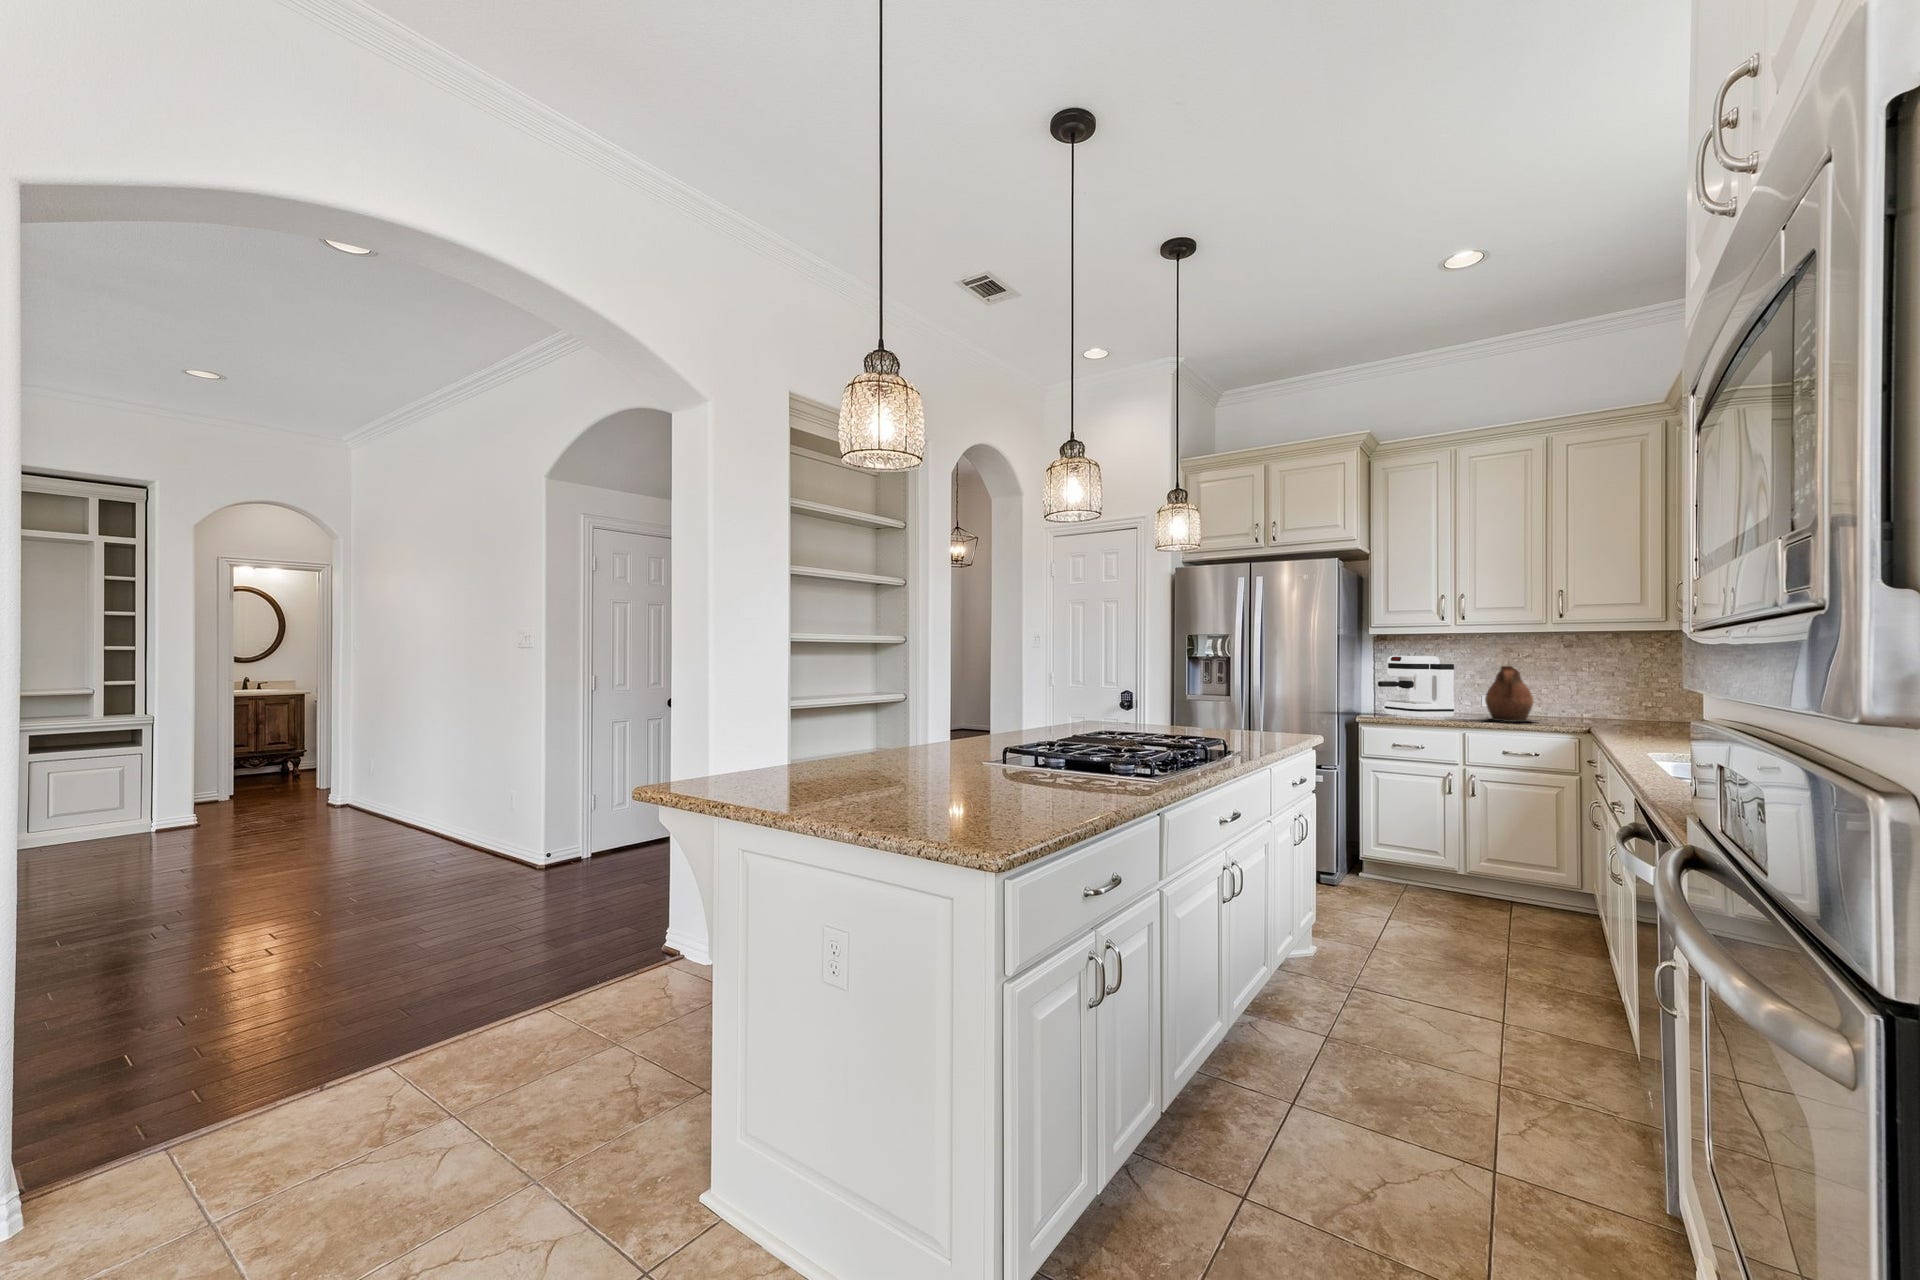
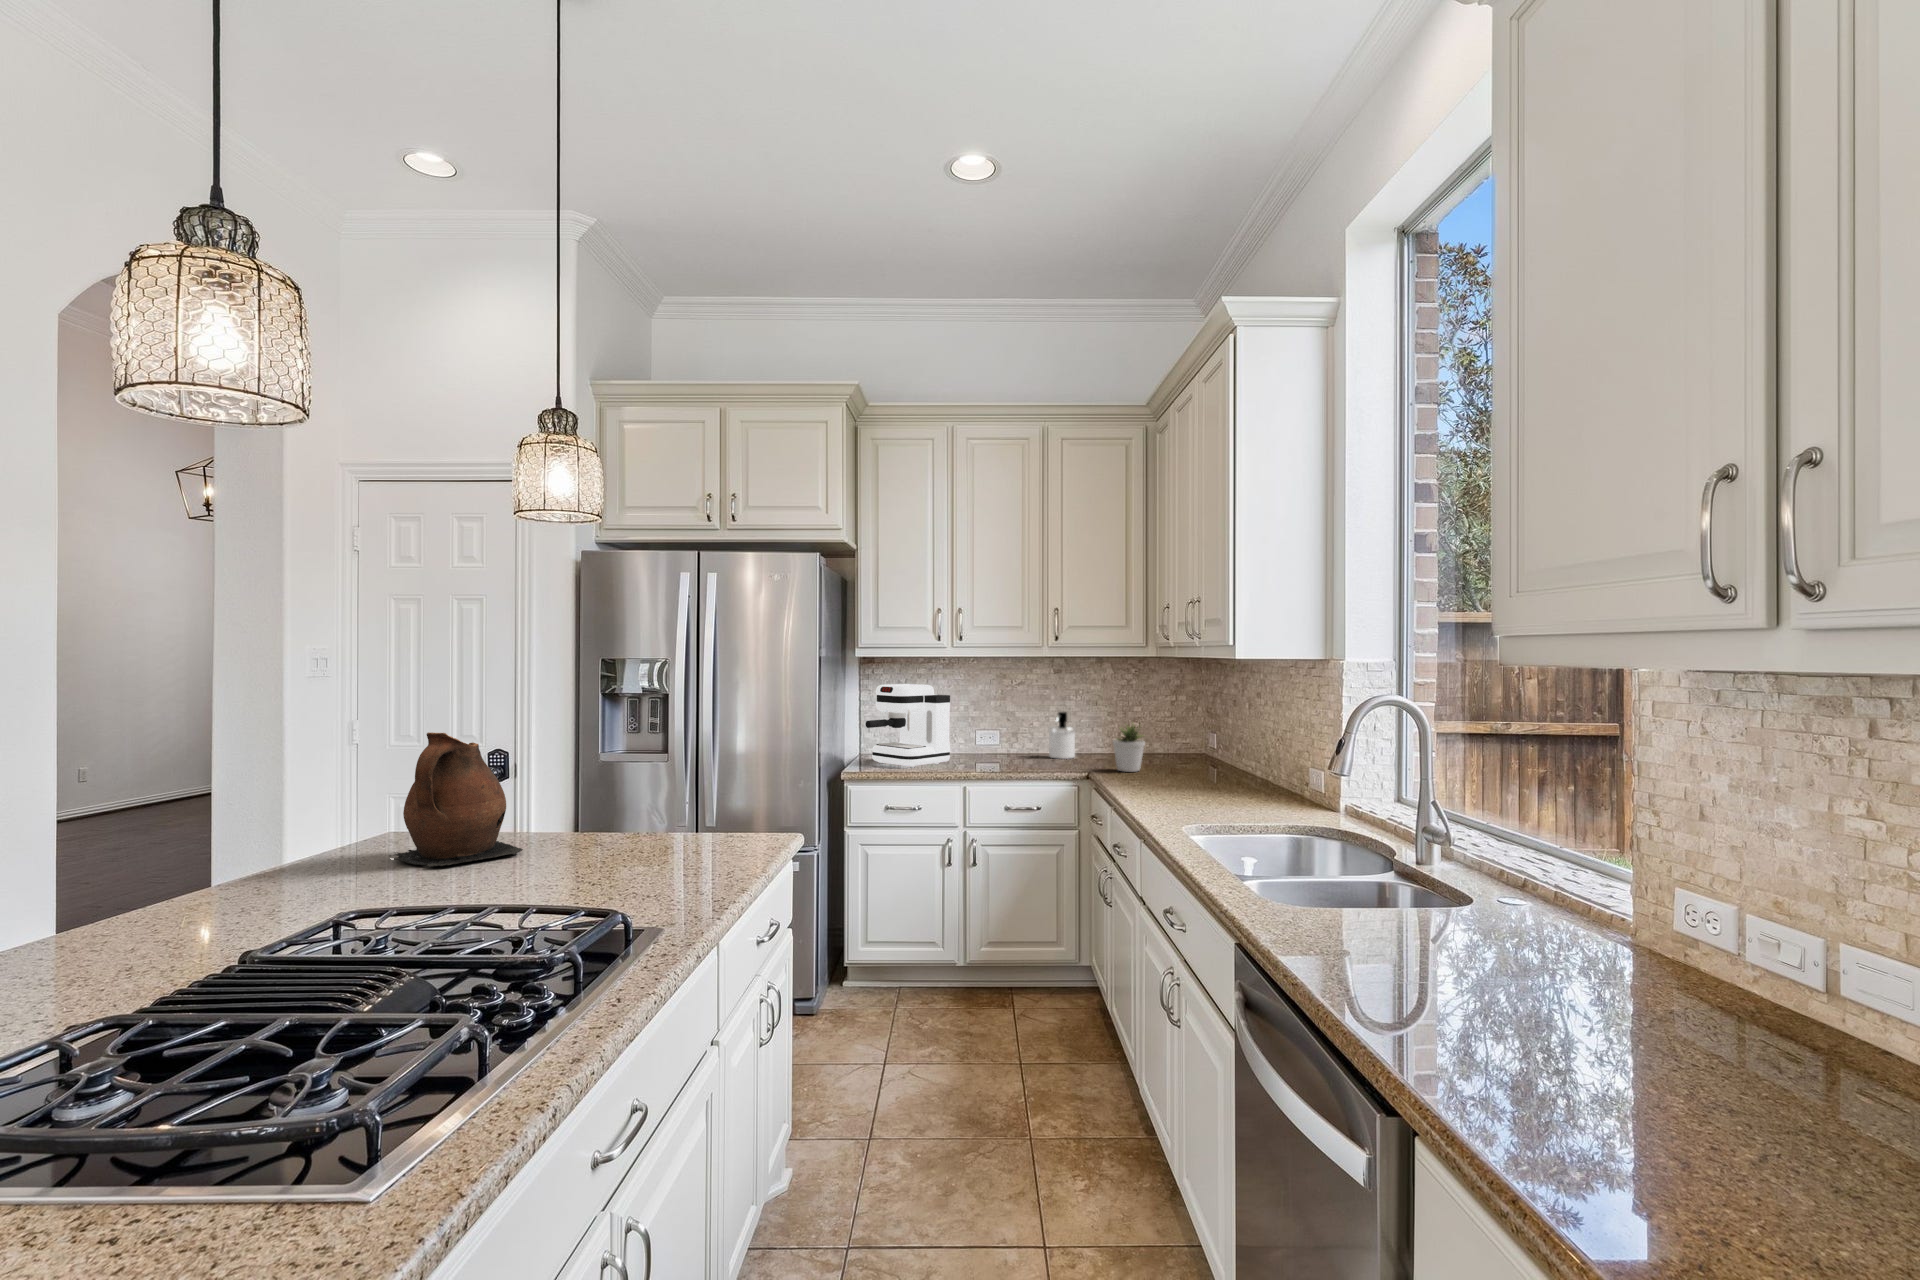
ceramic pitcher: present [1485,666,1537,722] -> present [390,732,523,867]
soap dispenser: none [1556,681,1587,721] -> present [1048,712,1076,759]
potted plant: none [1616,684,1655,729] -> present [1113,725,1145,772]

